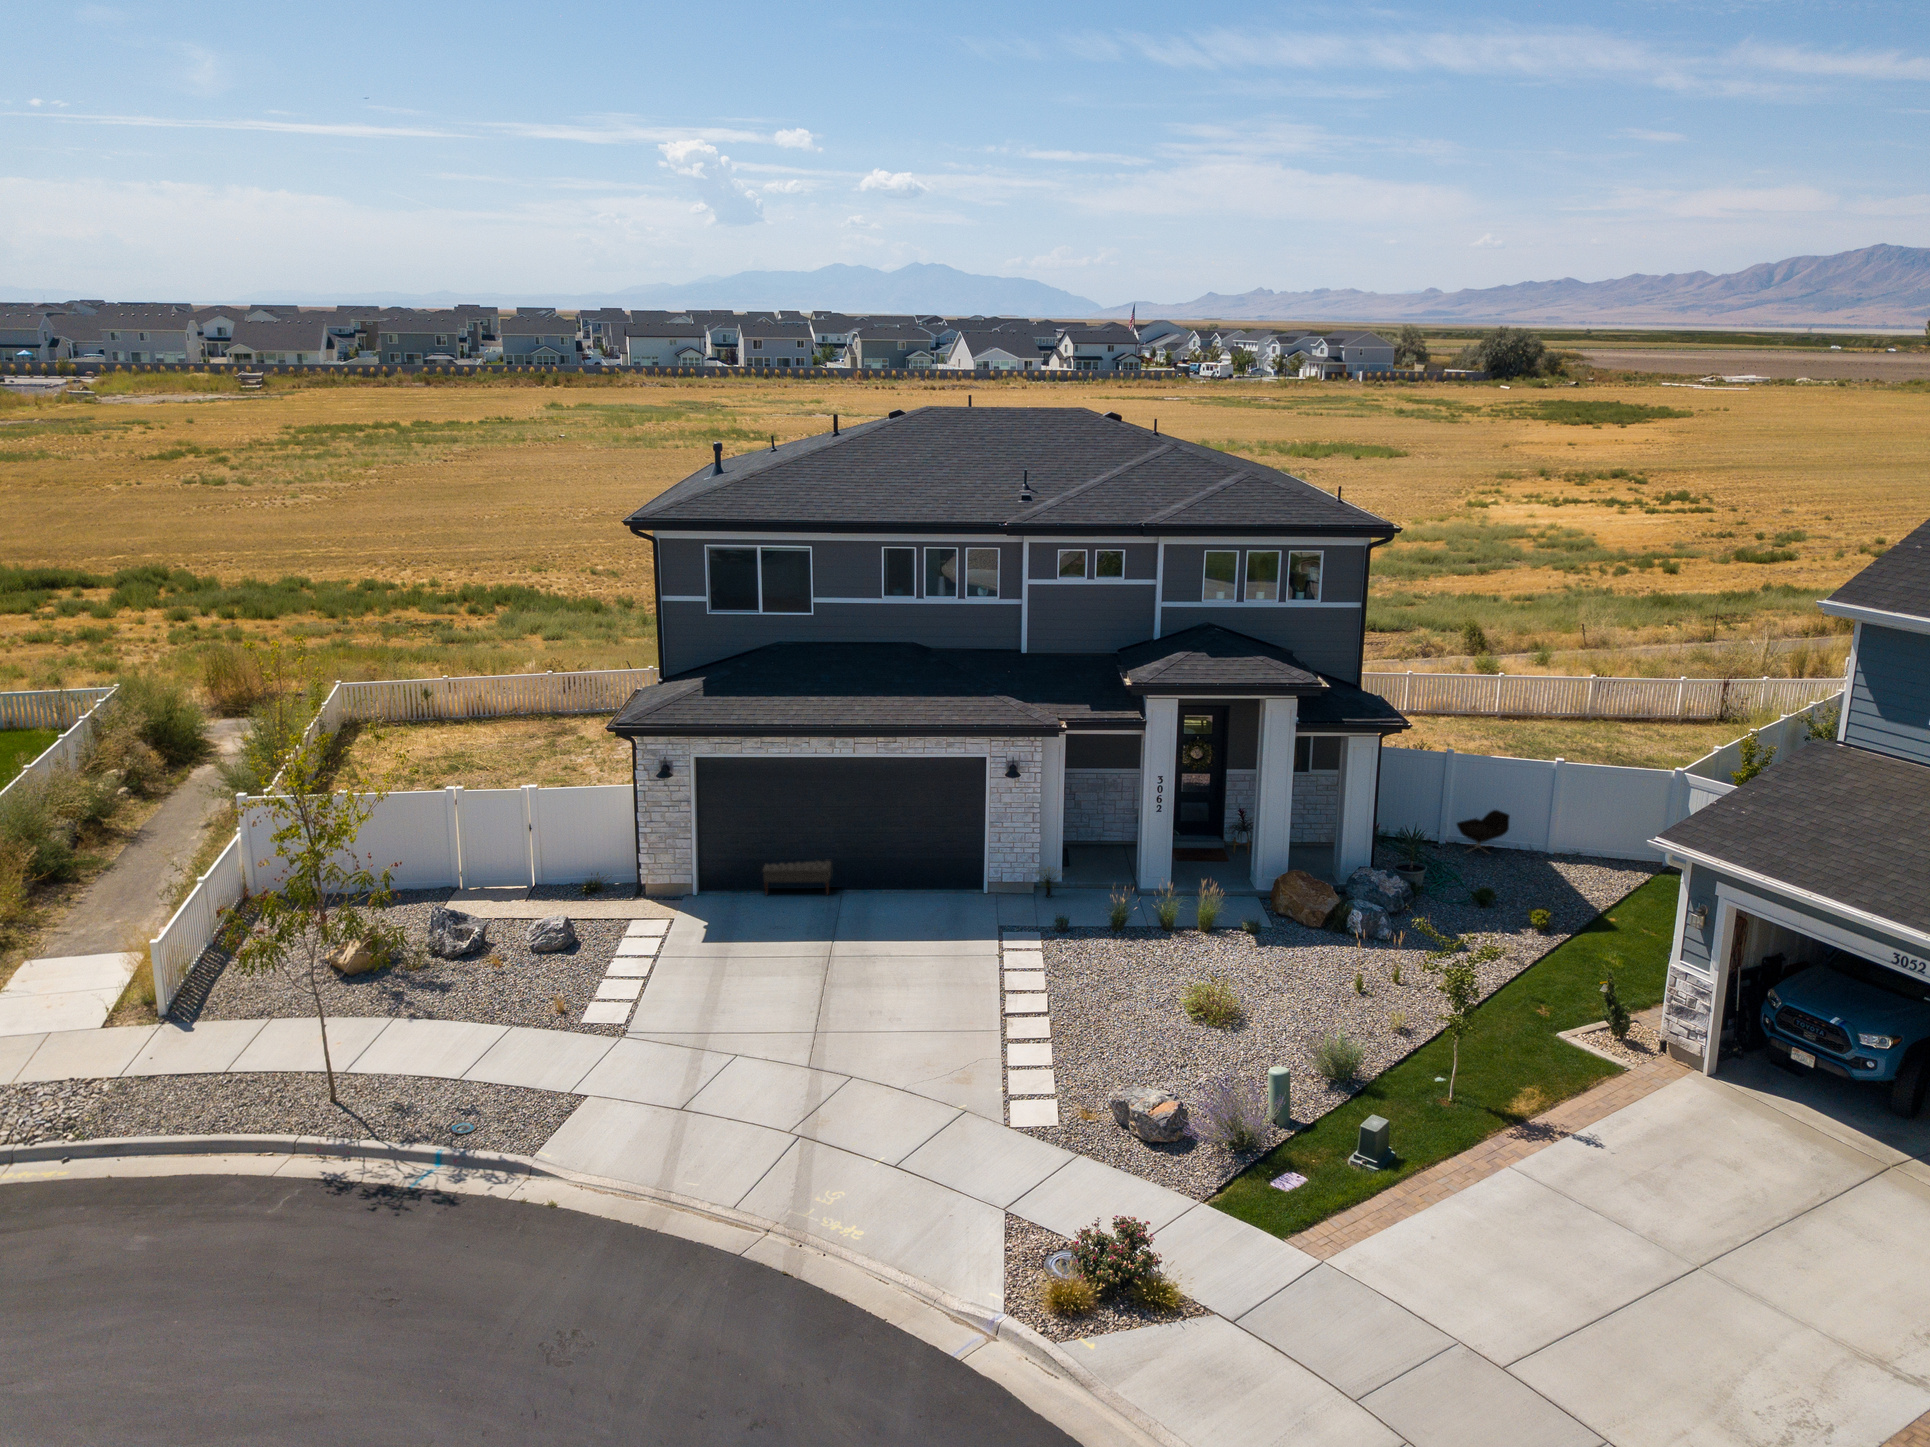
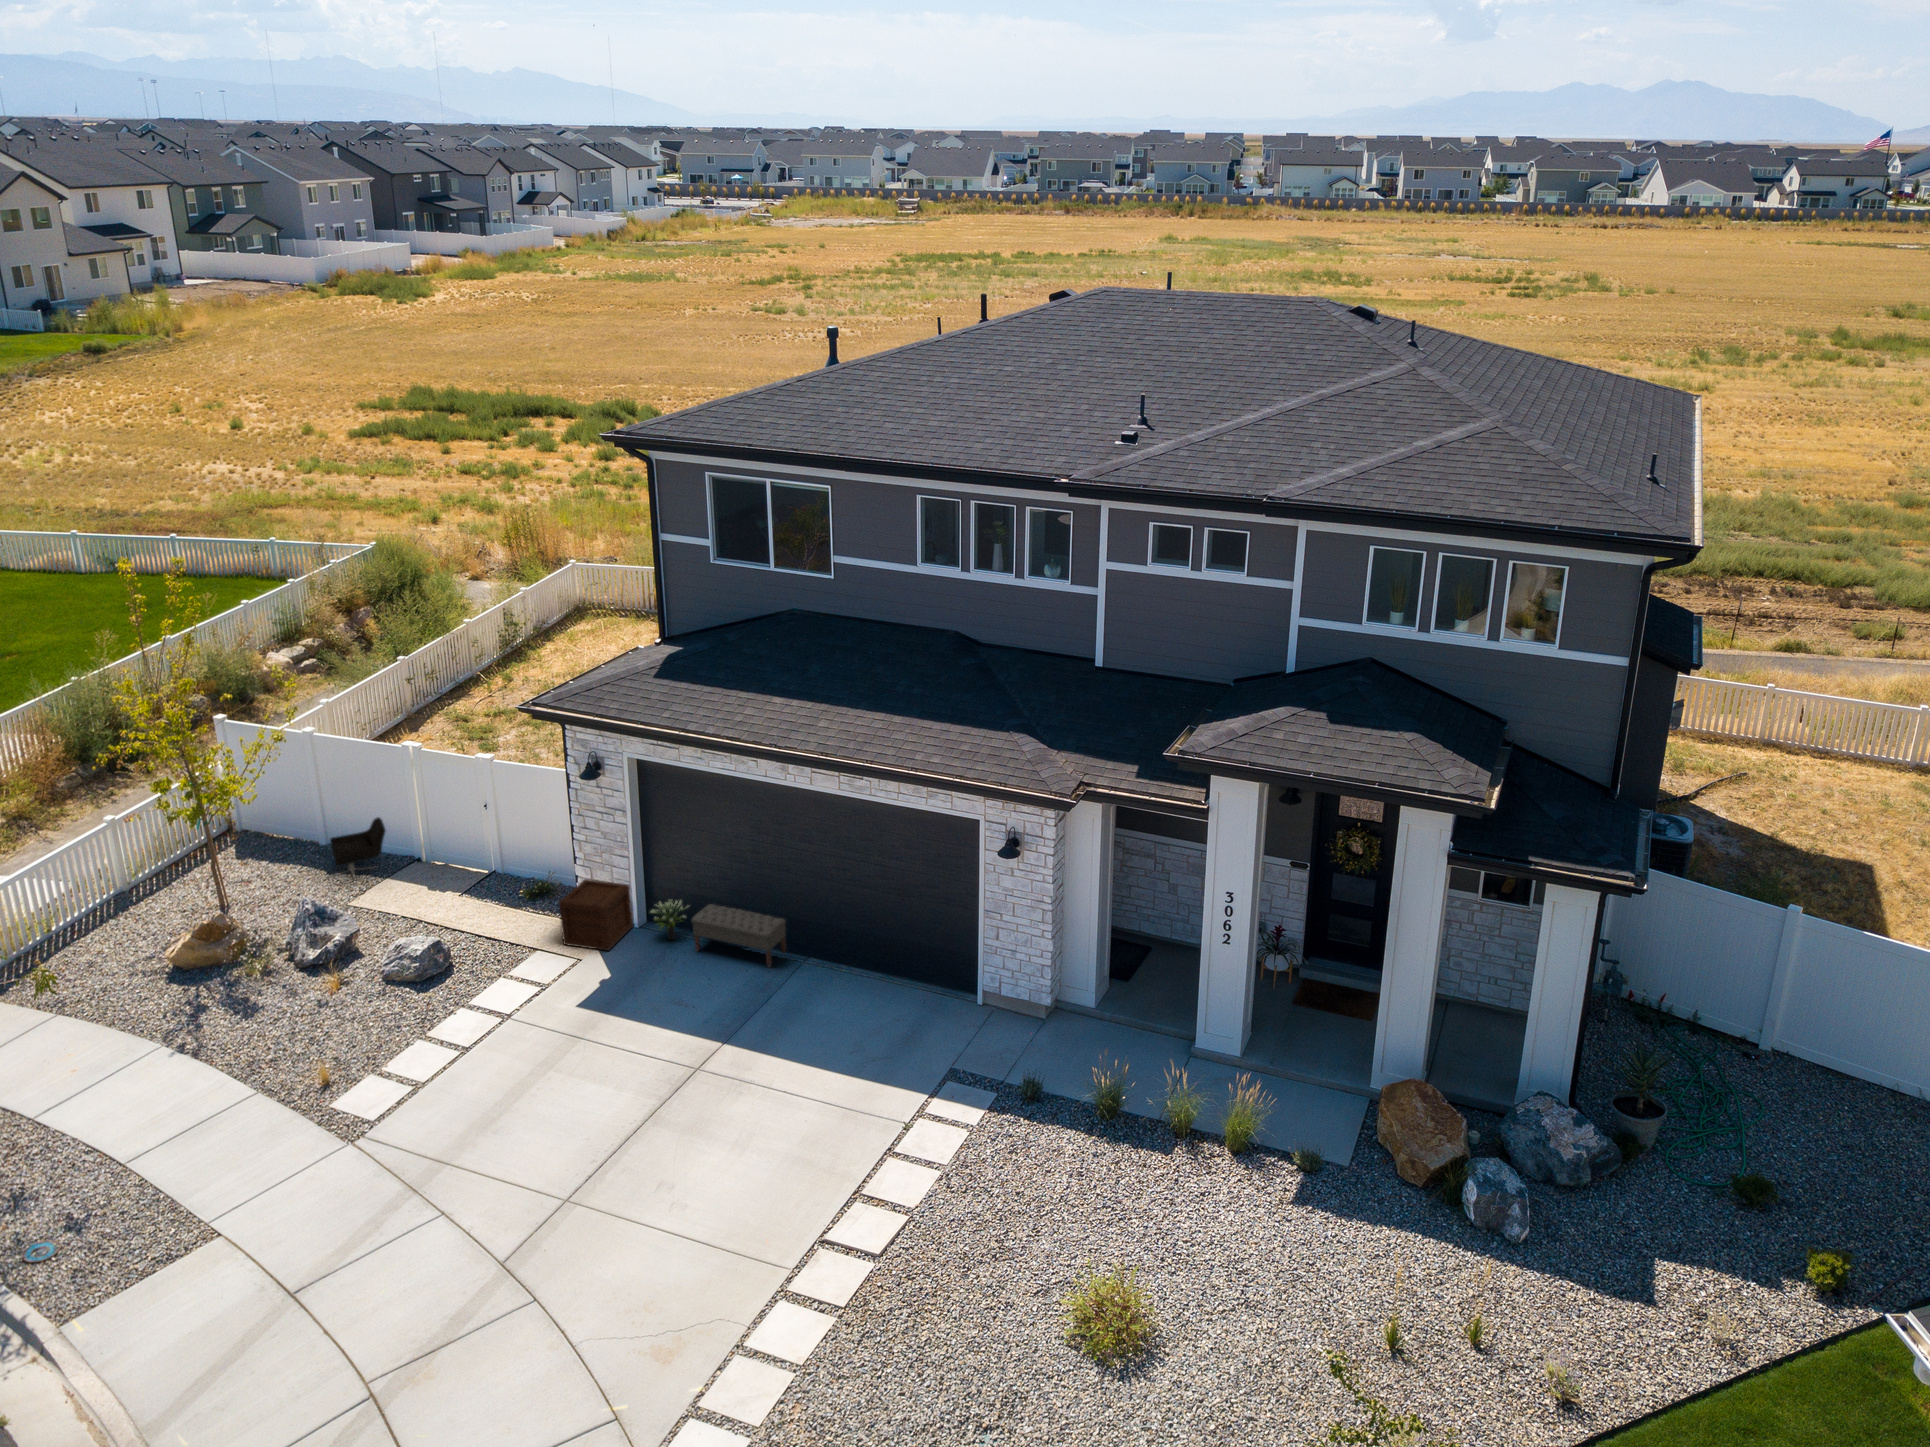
lounge chair: present [1457,810,1510,851] -> present [330,817,386,881]
wooden crate: none [657,856,704,907] -> present [559,879,633,951]
potted plant: present [1036,867,1060,897] -> present [651,900,688,940]

